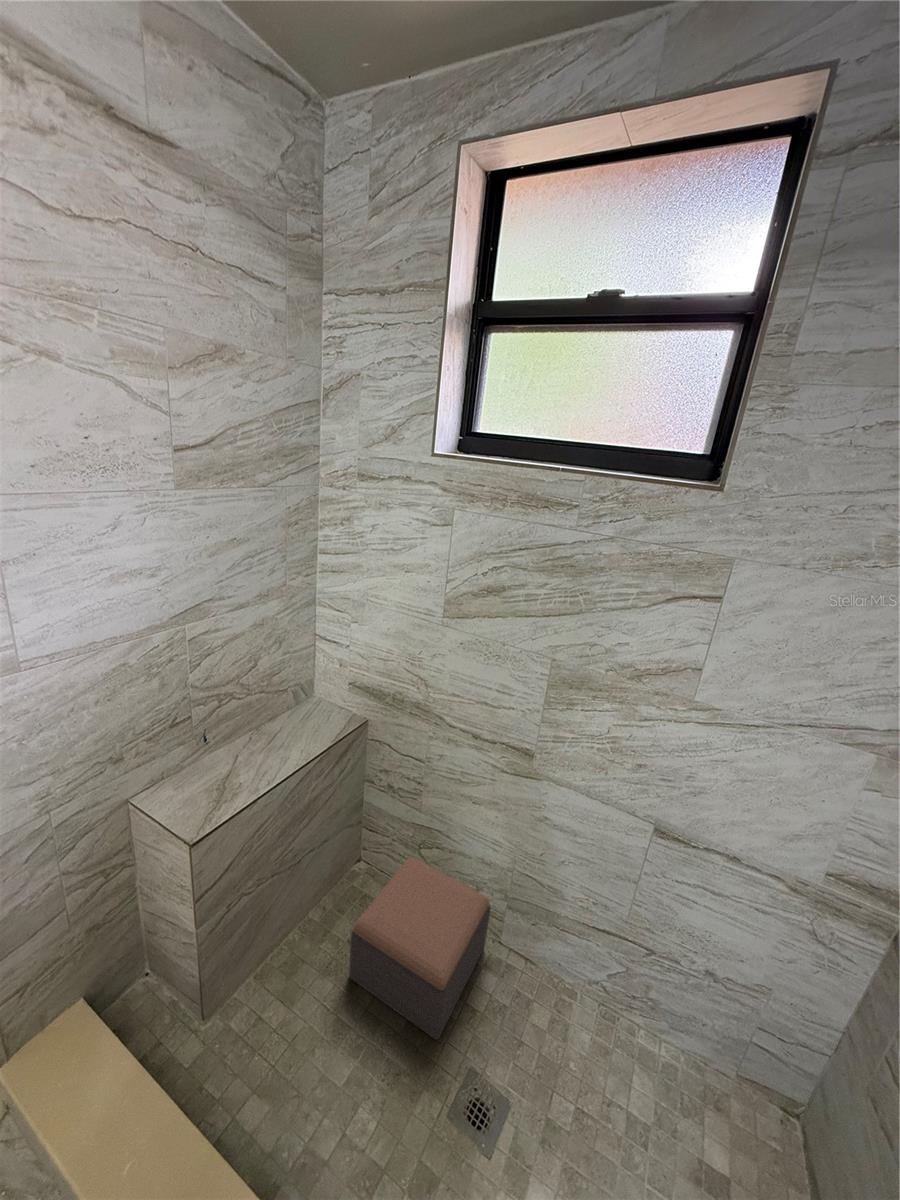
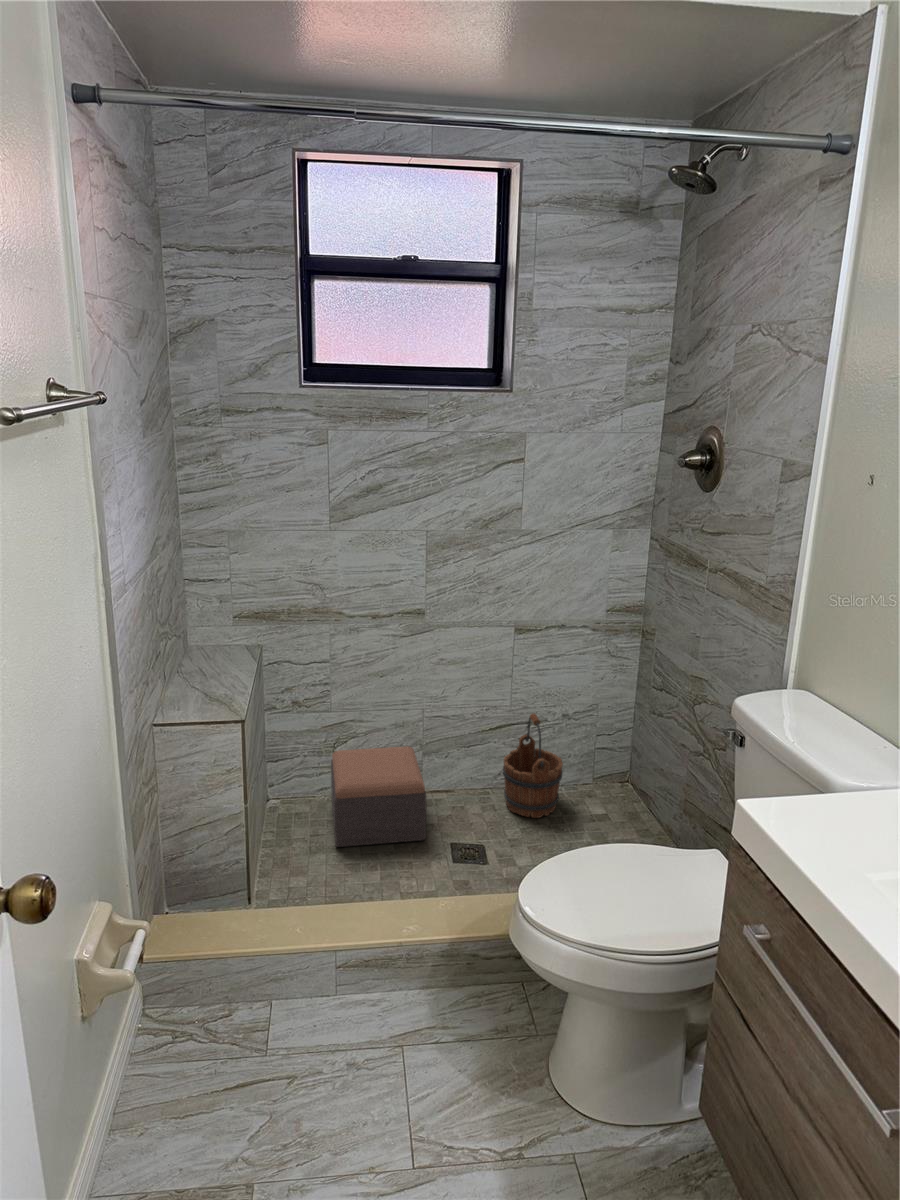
wooden bucket: none [575,959,672,1118] -> present [503,714,563,818]

